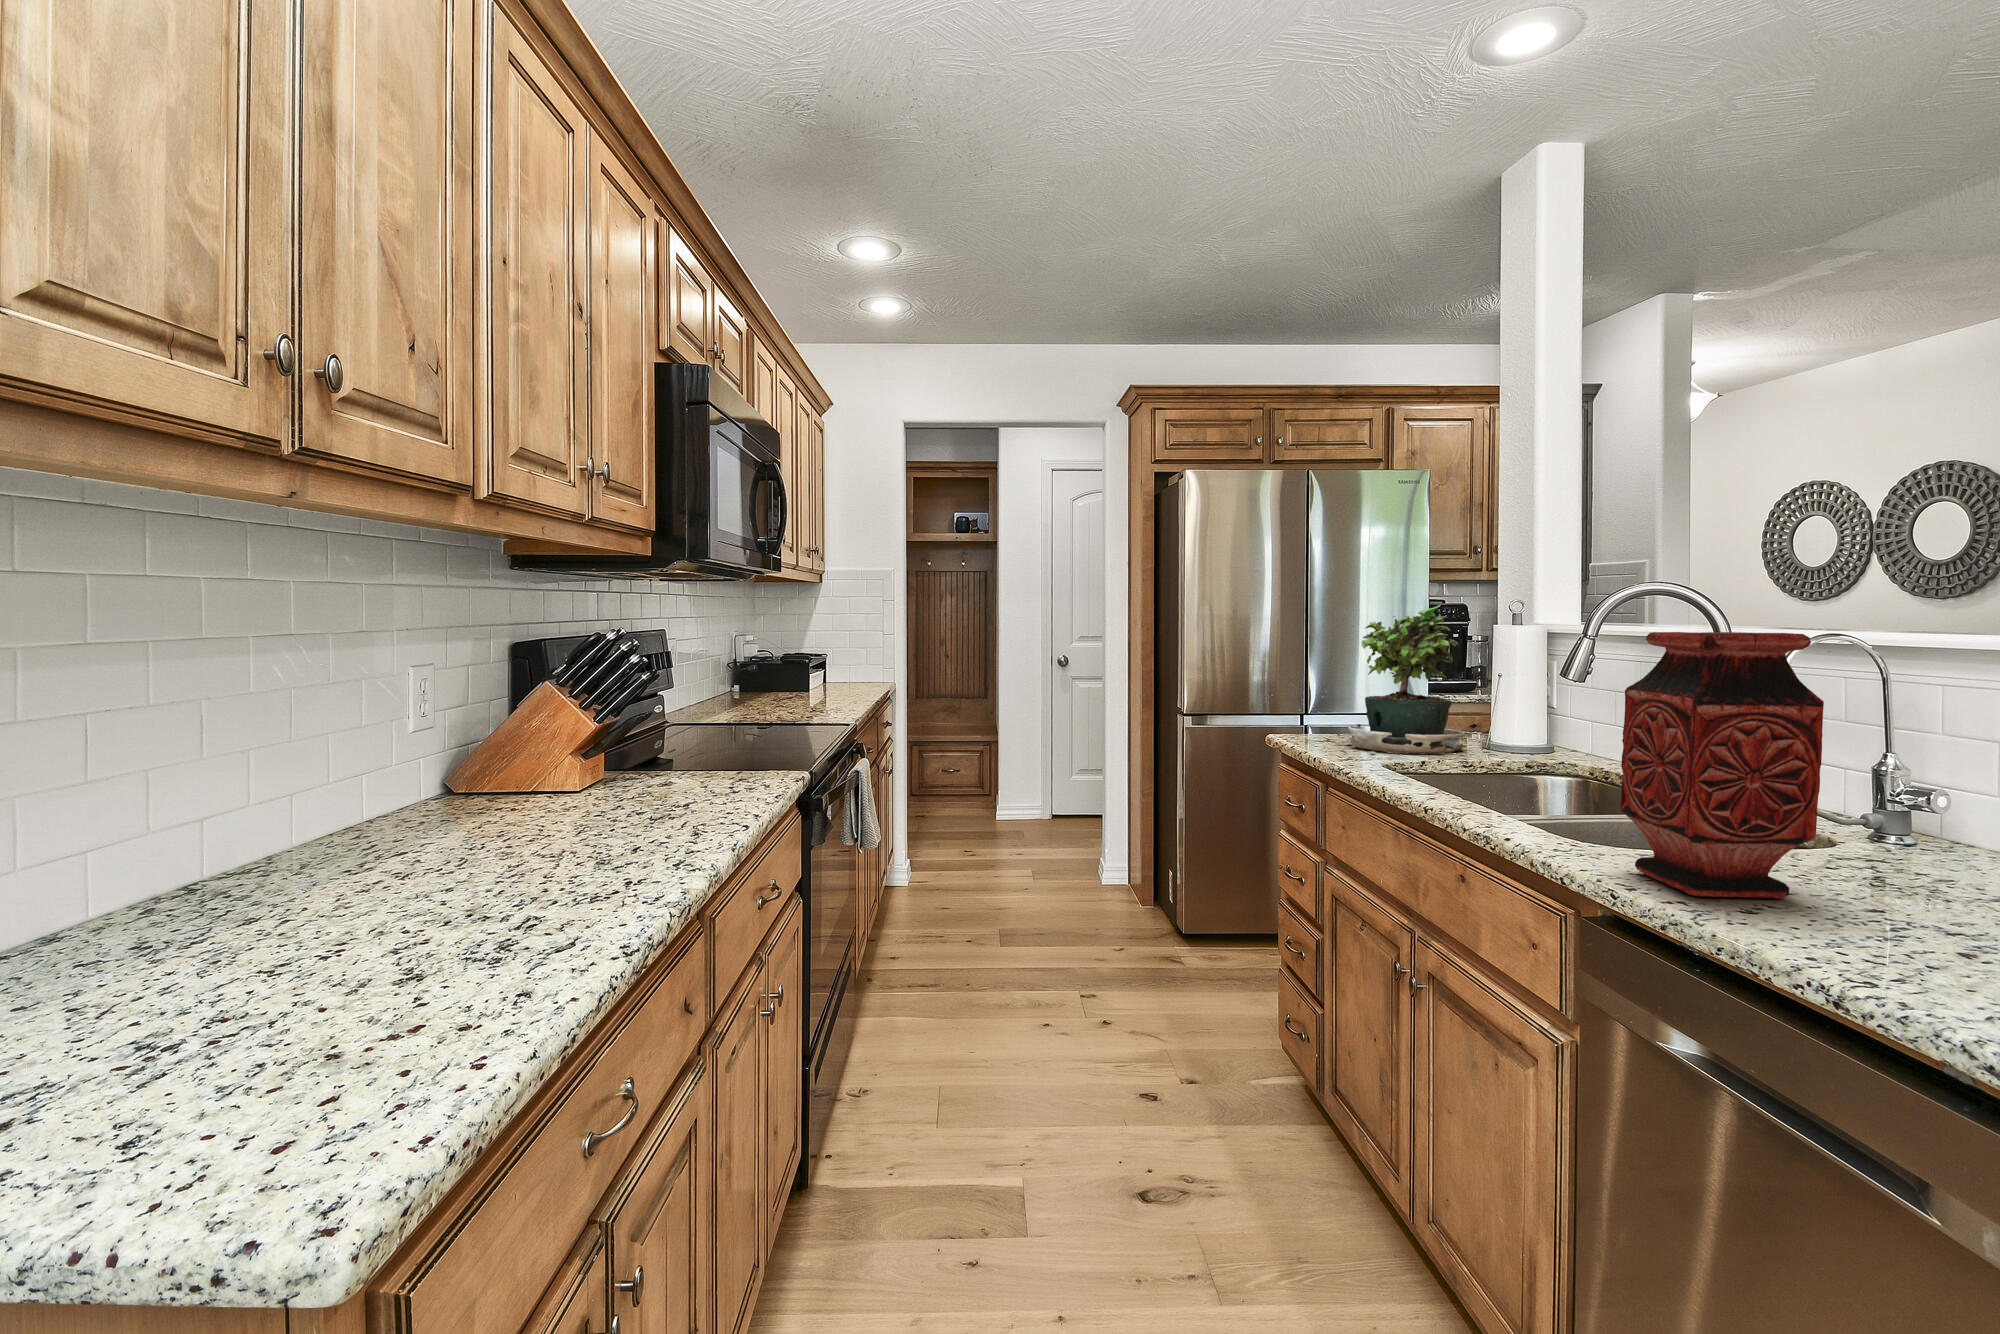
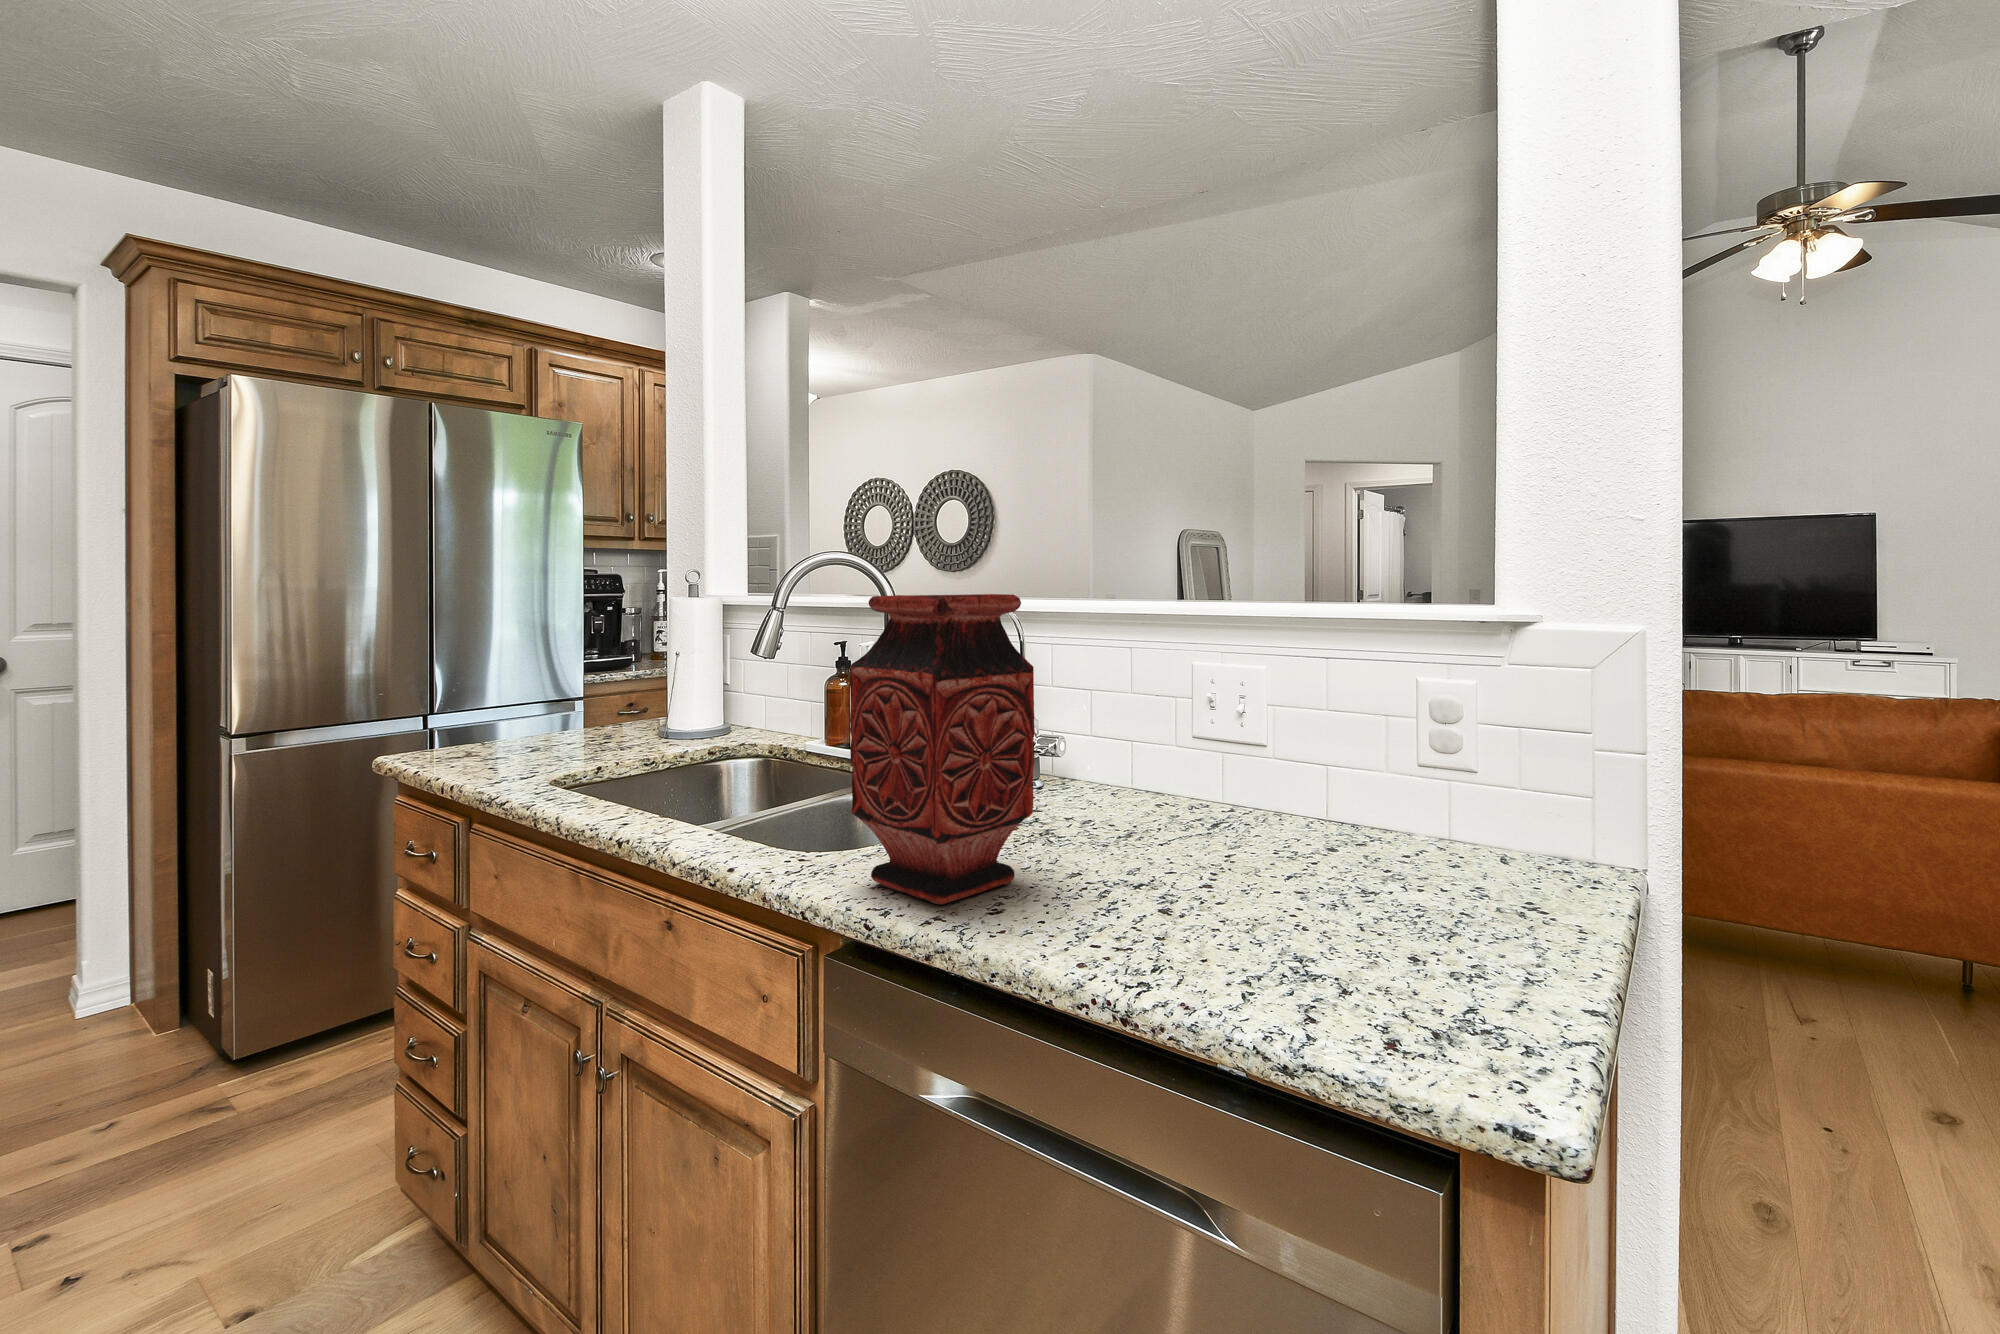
potted plant: present [1348,605,1465,758] -> none [490,573,636,769]

